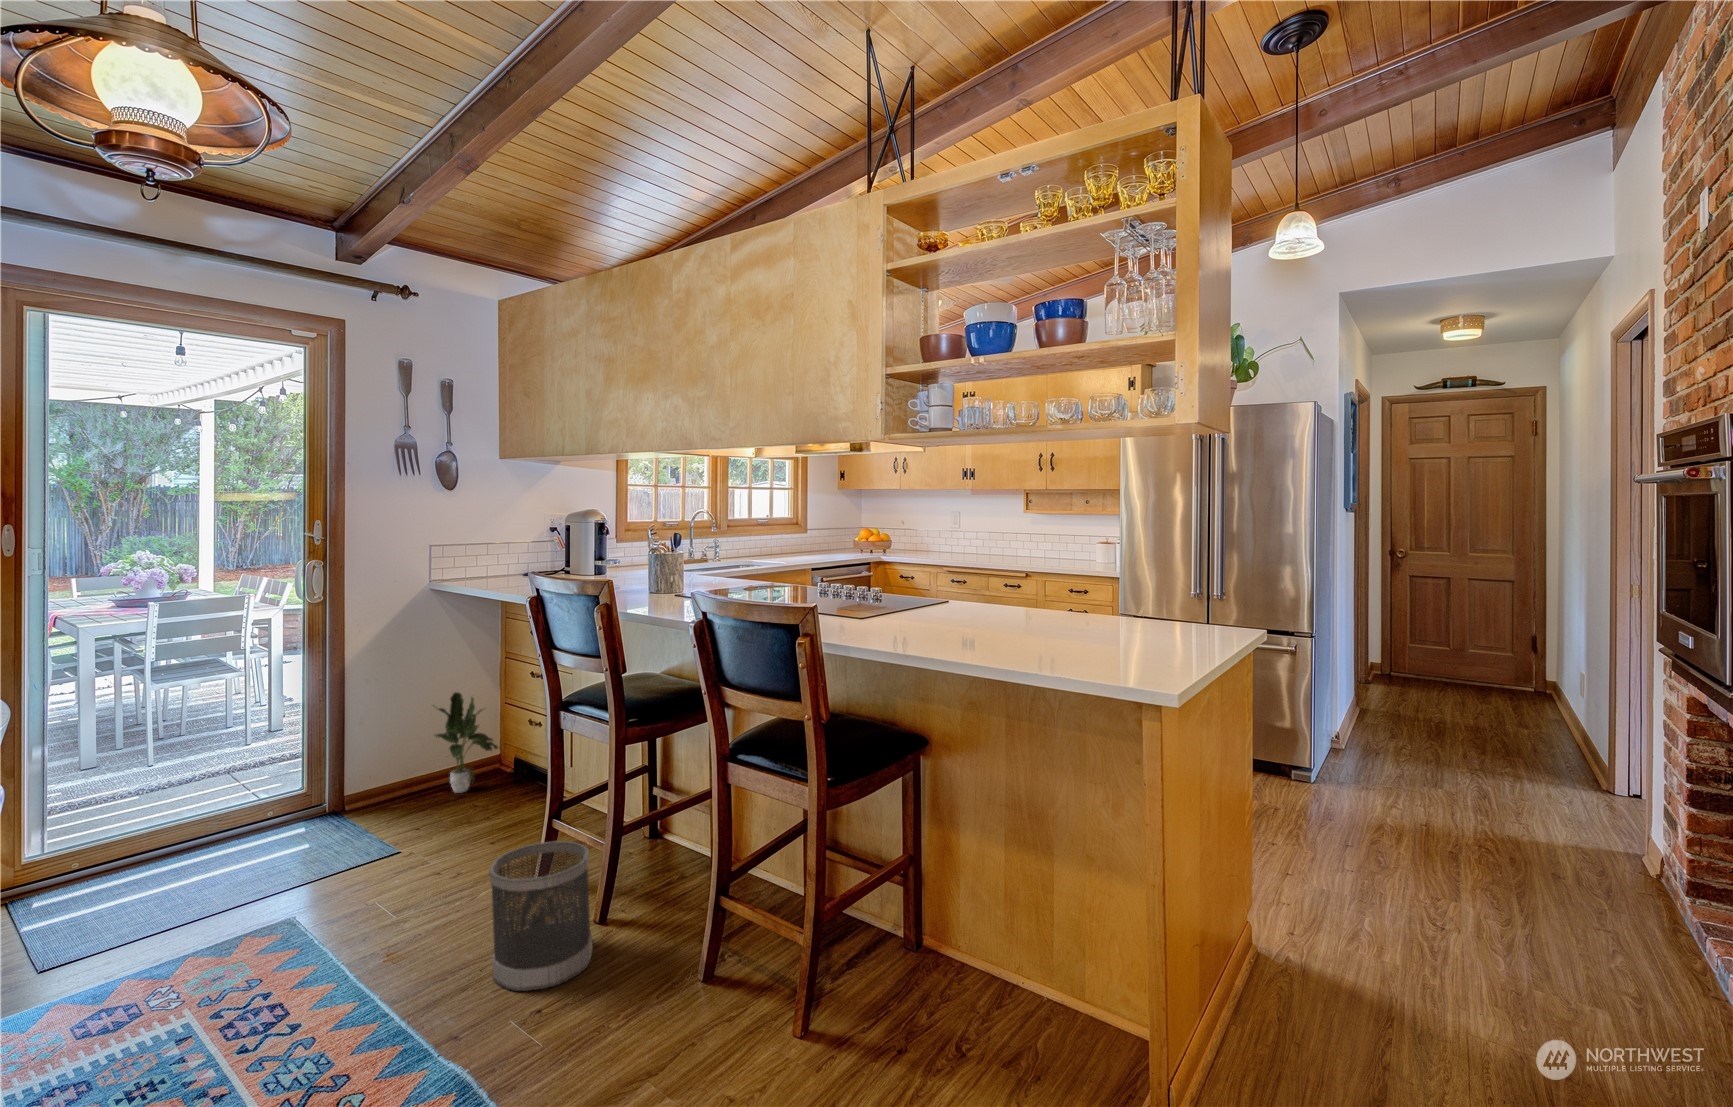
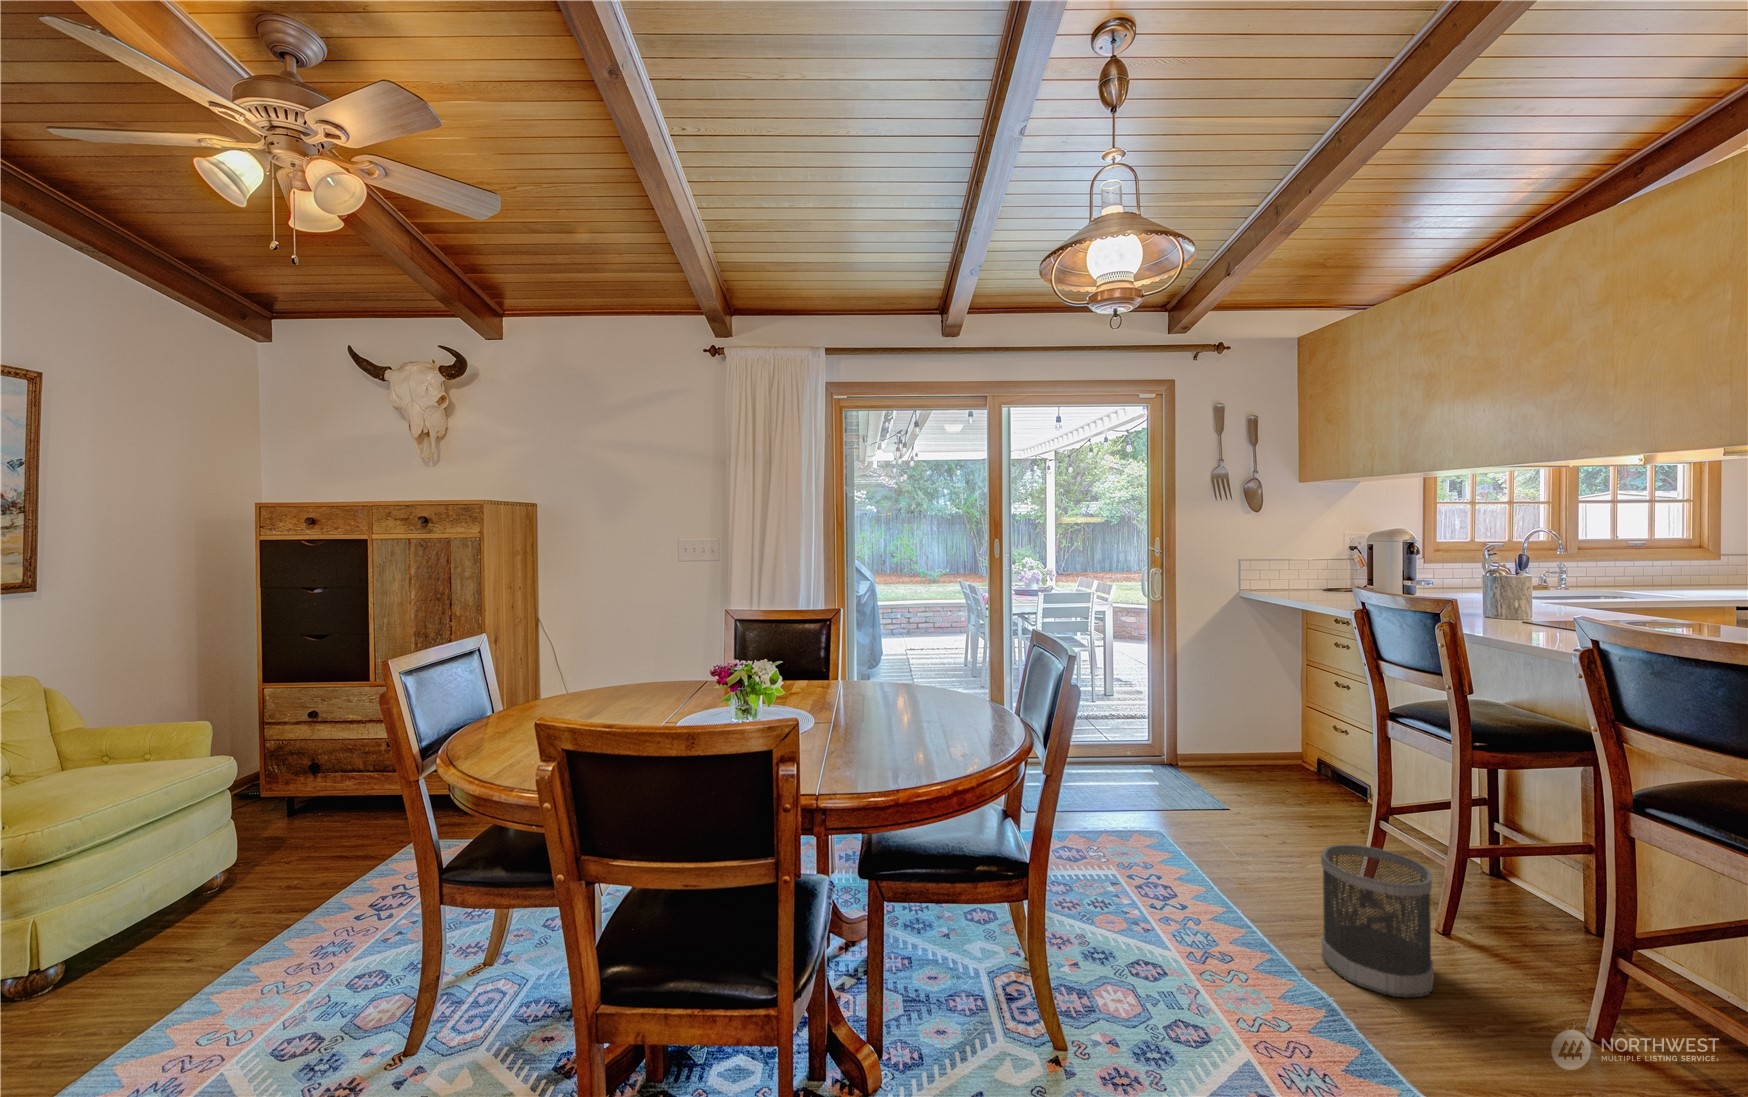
potted plant: present [436,692,498,793] -> none [1233,688,1298,778]

